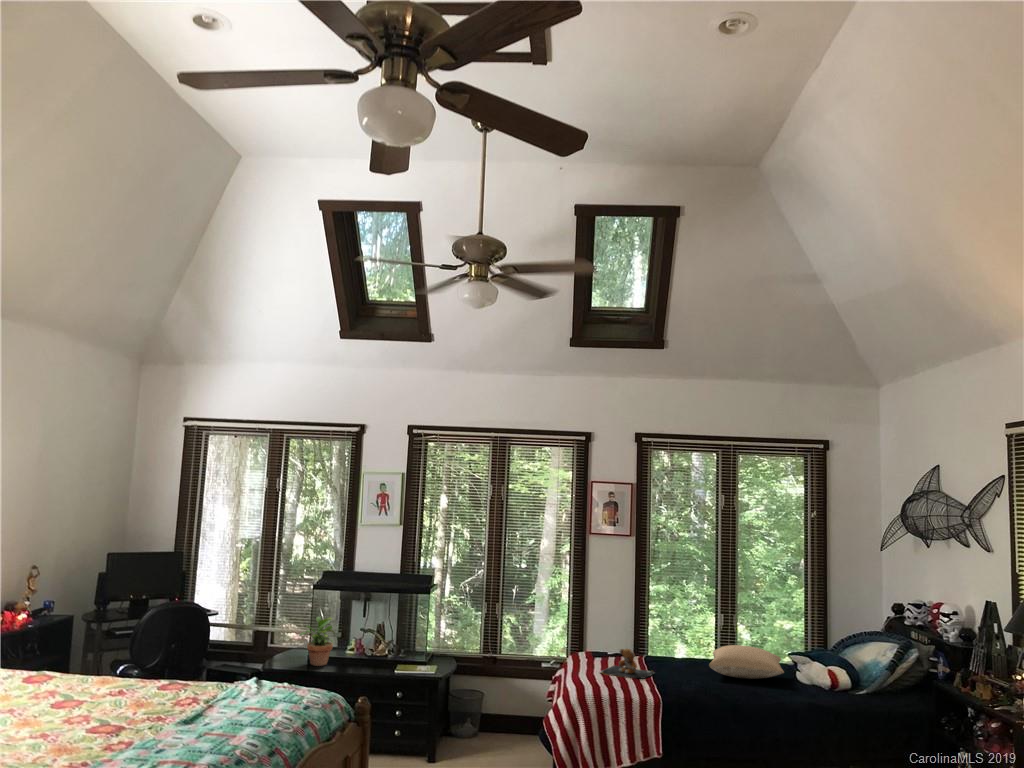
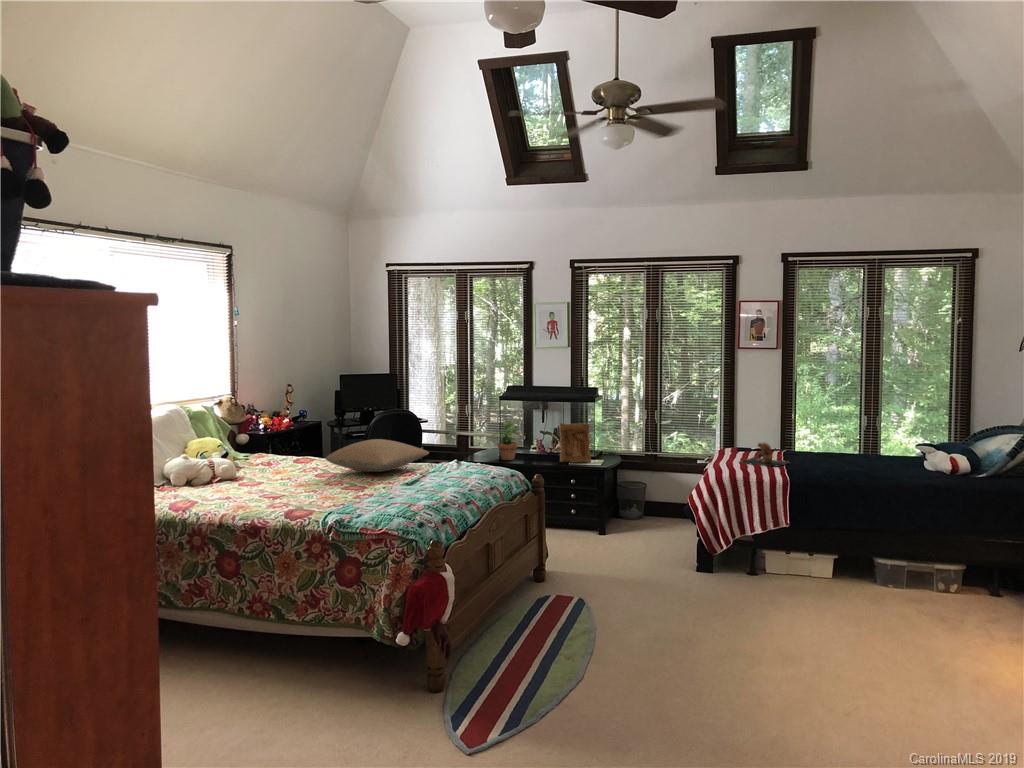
picture frame: none [384,619,422,669] -> present [559,423,591,462]
pillow: present [709,645,784,679] -> present [326,439,429,472]

